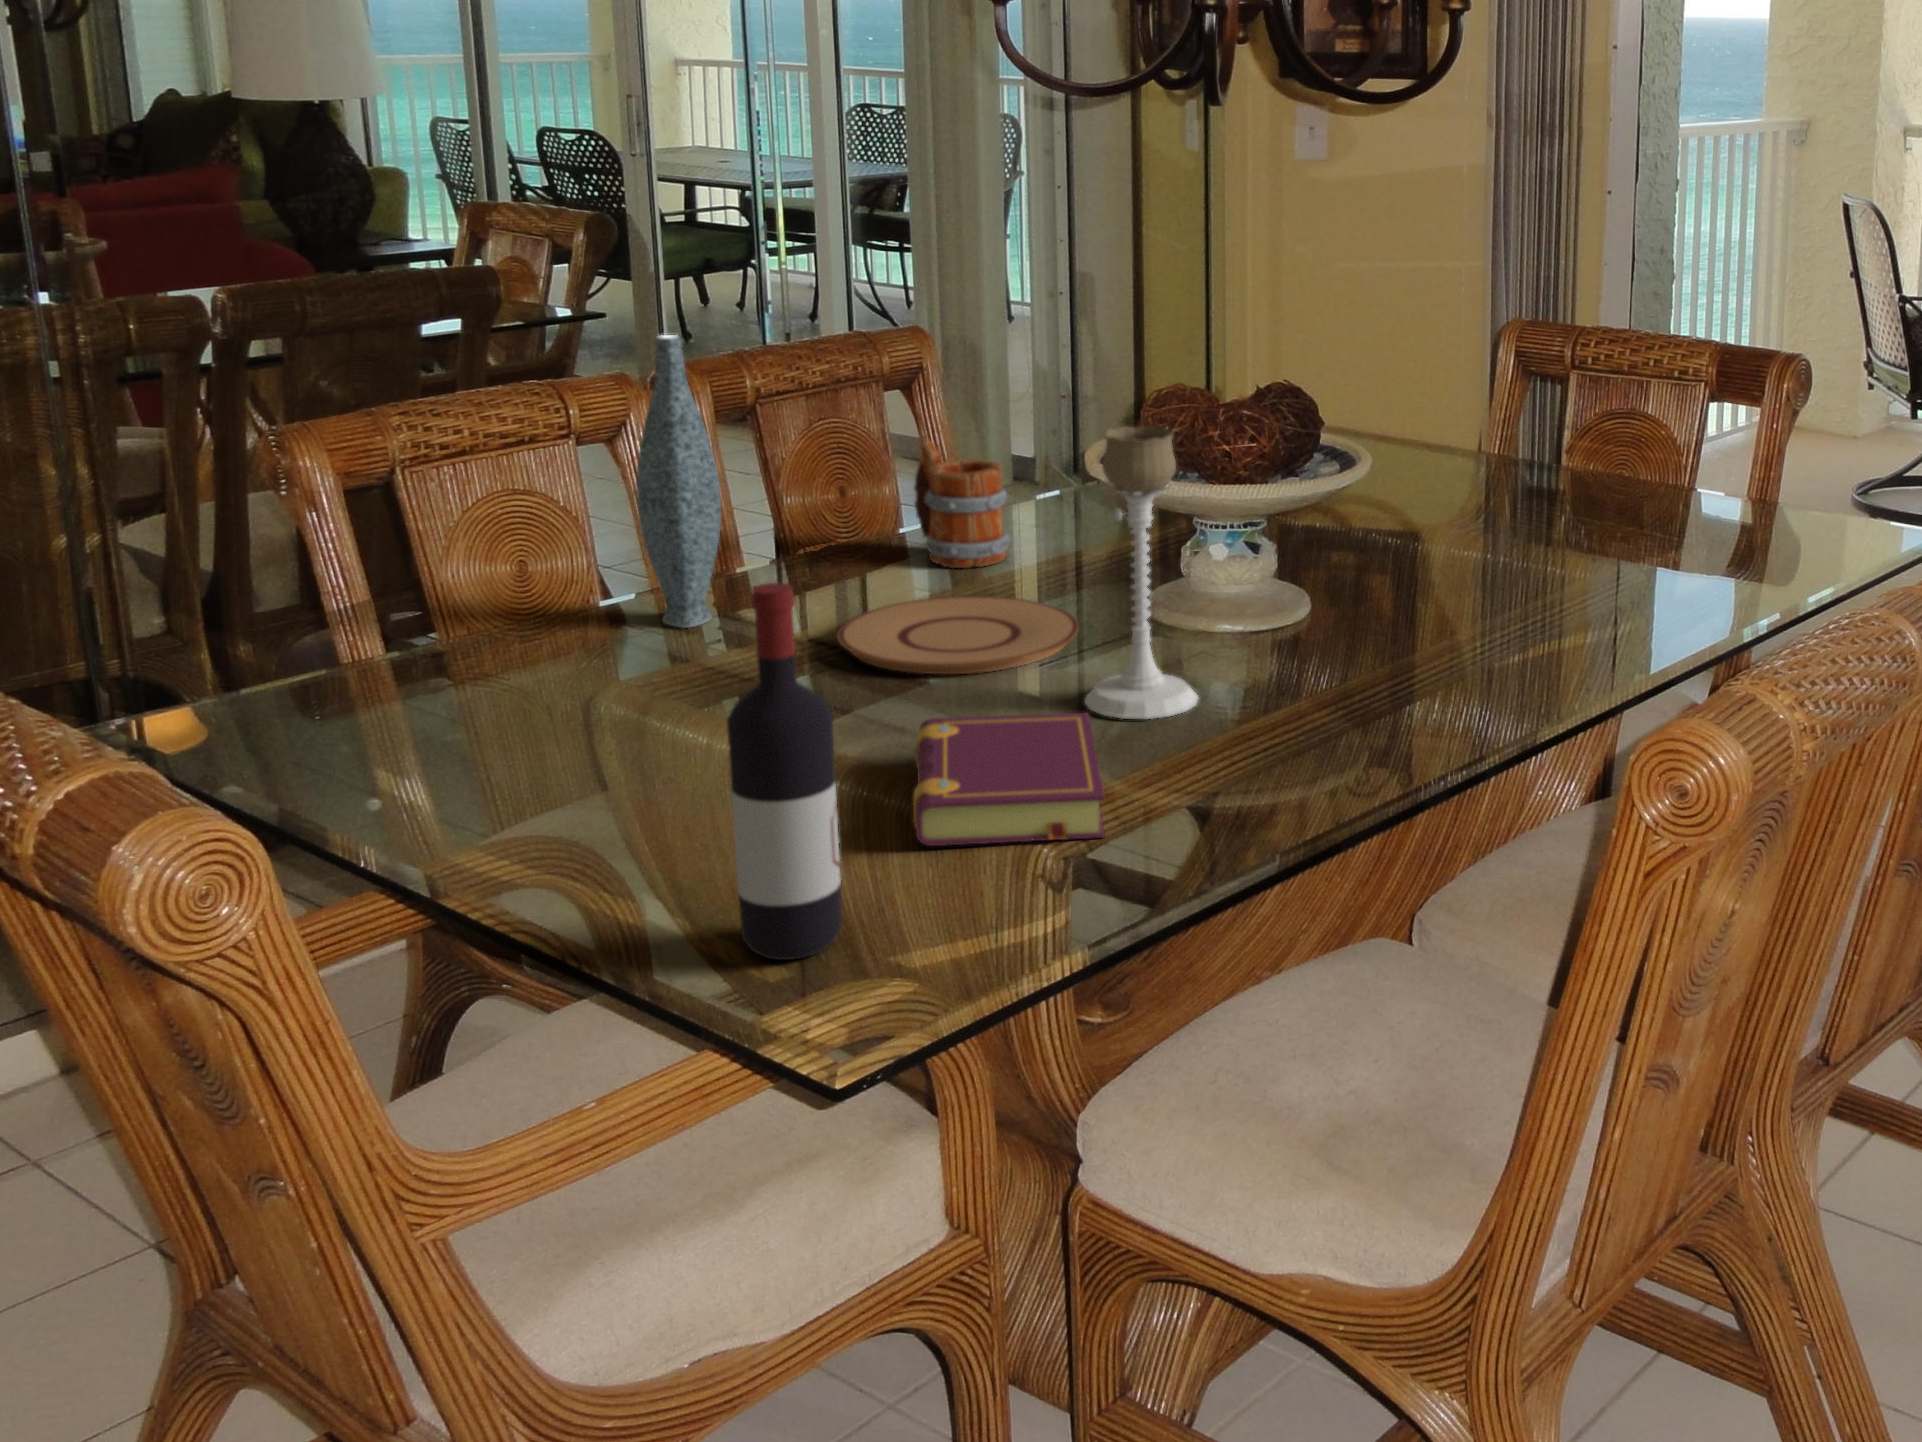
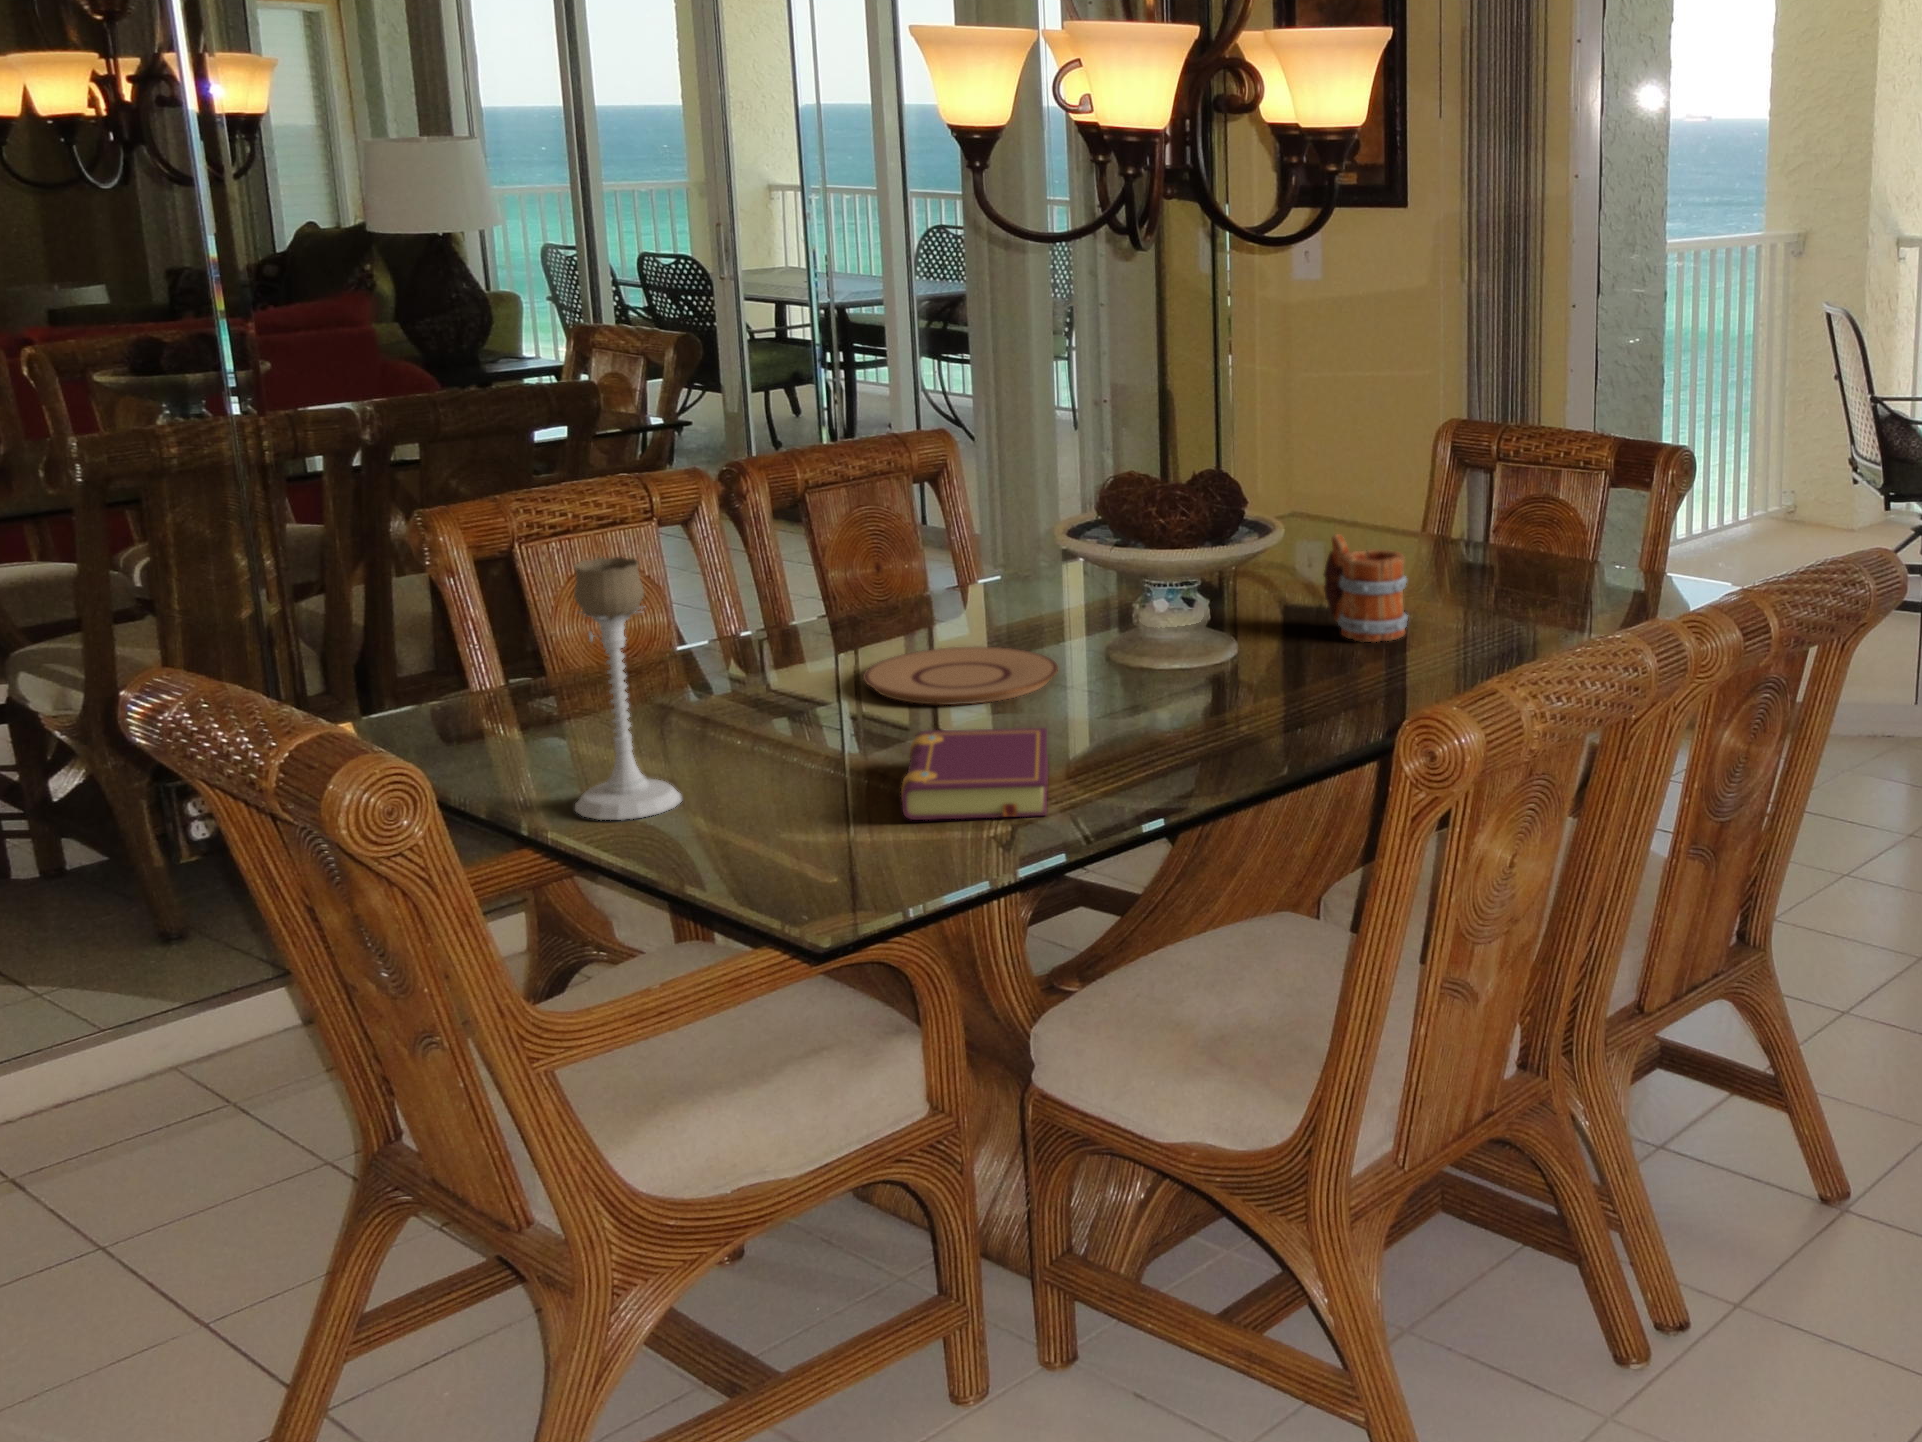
vase: present [636,335,721,628] -> none [705,434,773,671]
candle holder: present [1085,426,1198,719] -> present [574,557,682,820]
mug: present [914,441,1010,568] -> present [1323,534,1408,642]
wine bottle: present [727,583,842,960] -> none [752,612,839,890]

